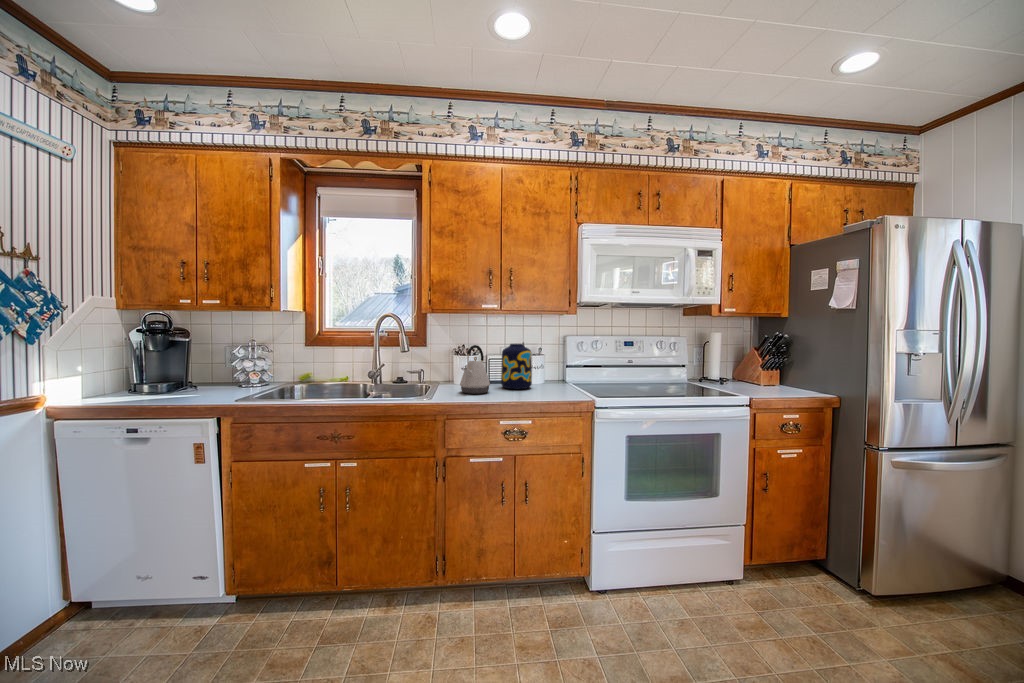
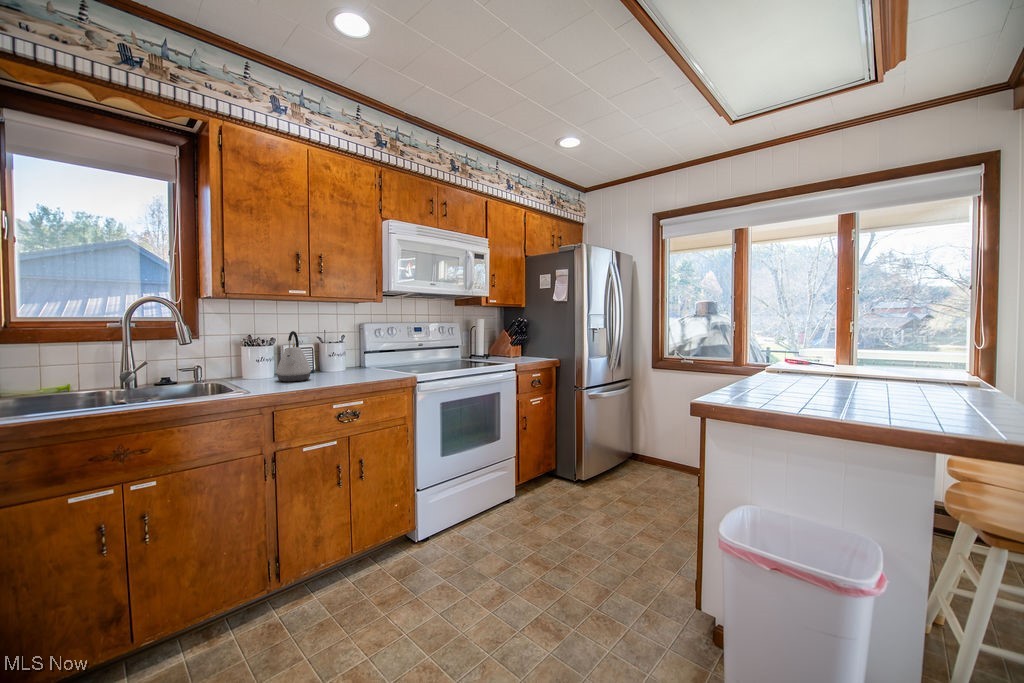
vase: present [501,344,532,389] -> none [313,330,346,375]

